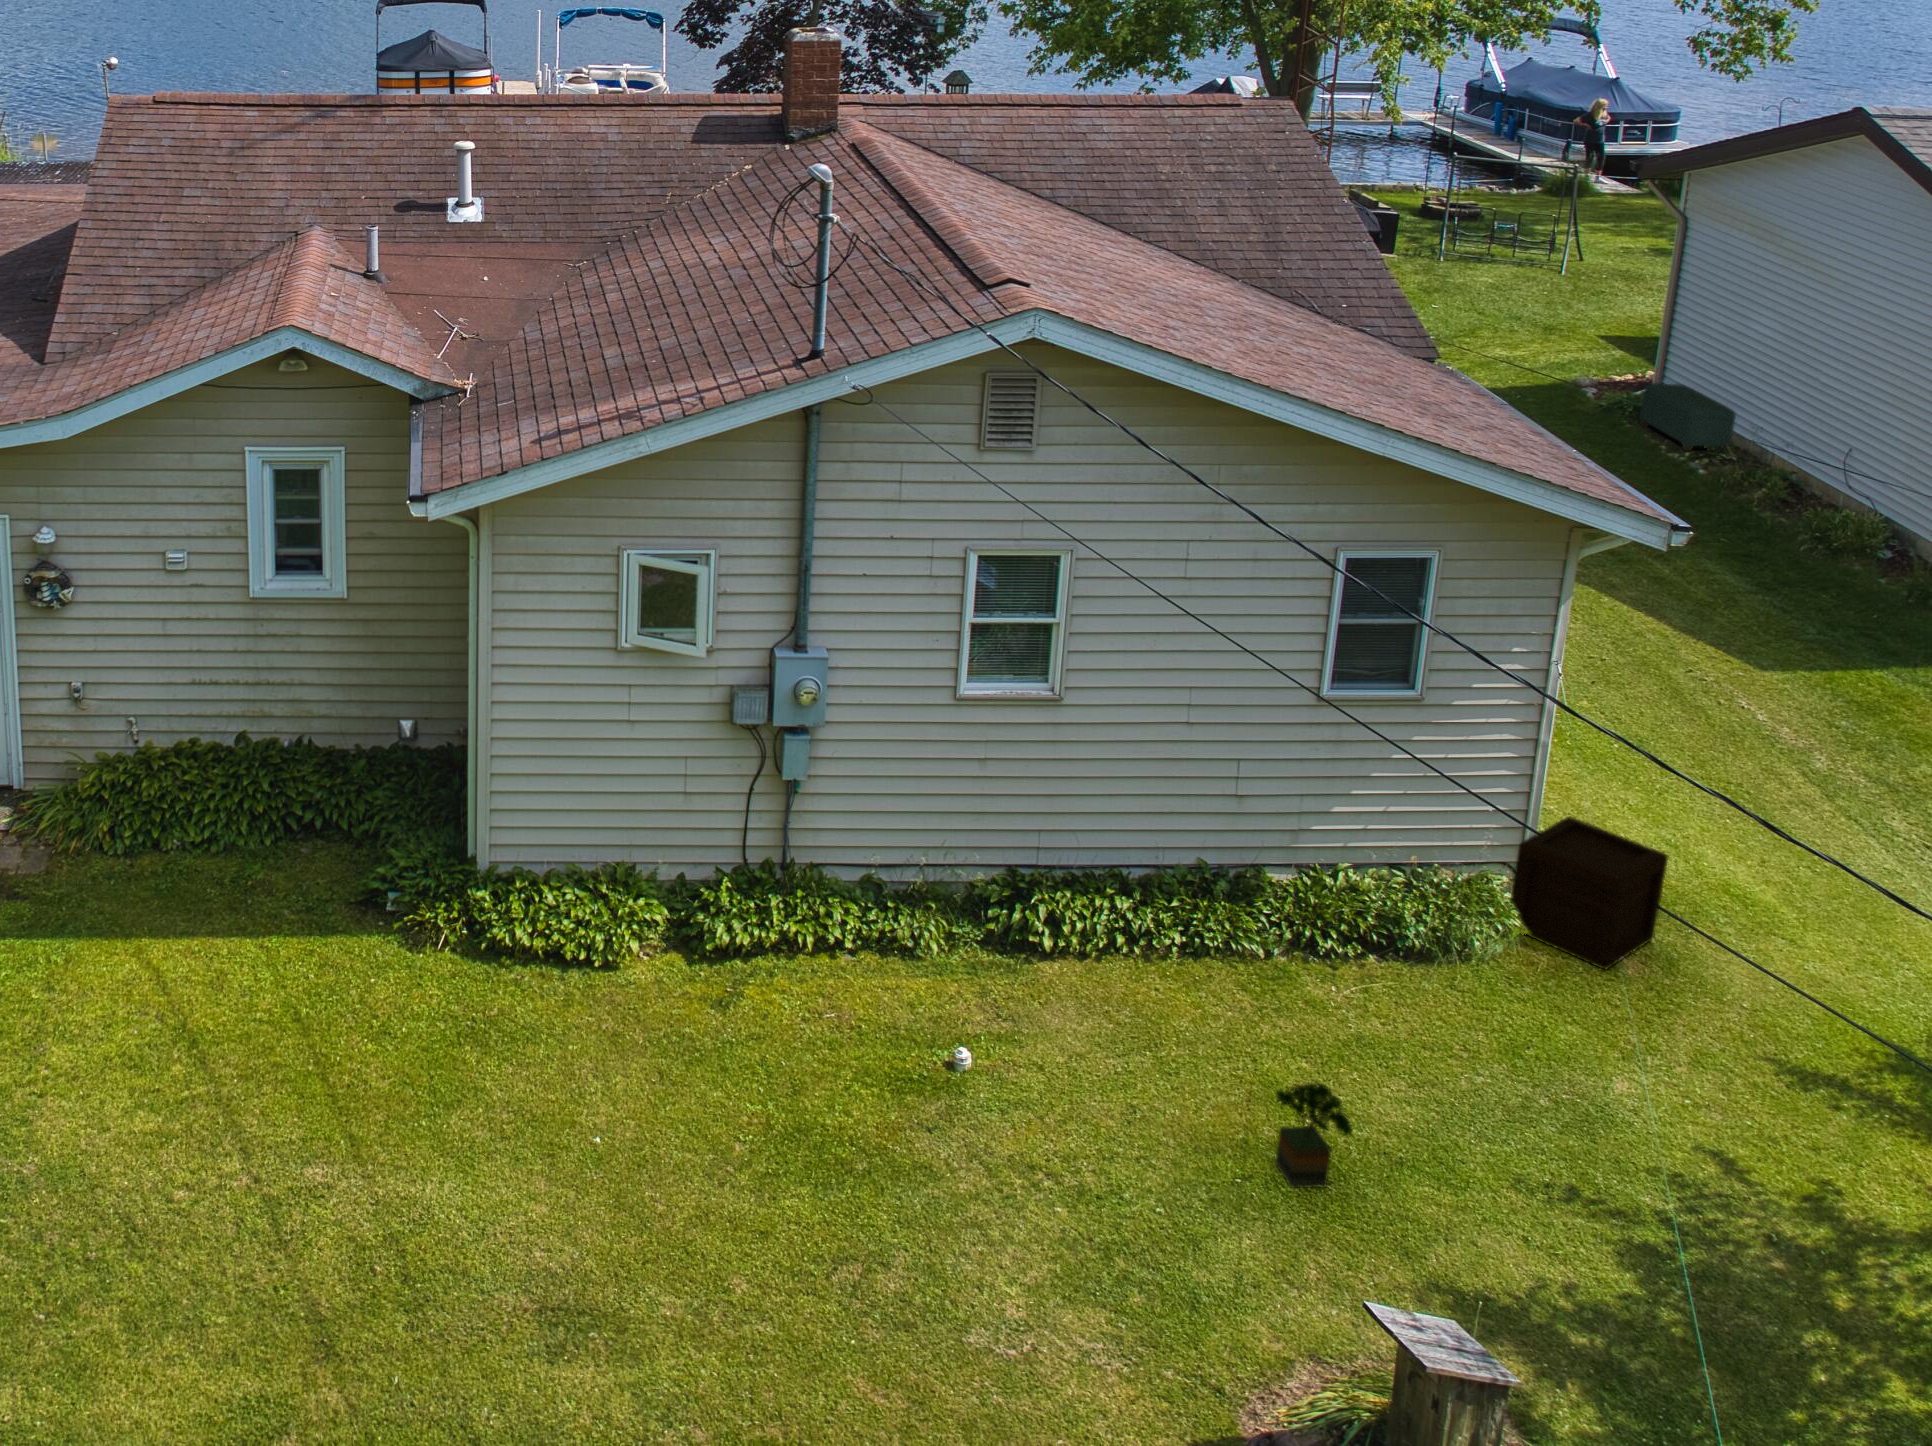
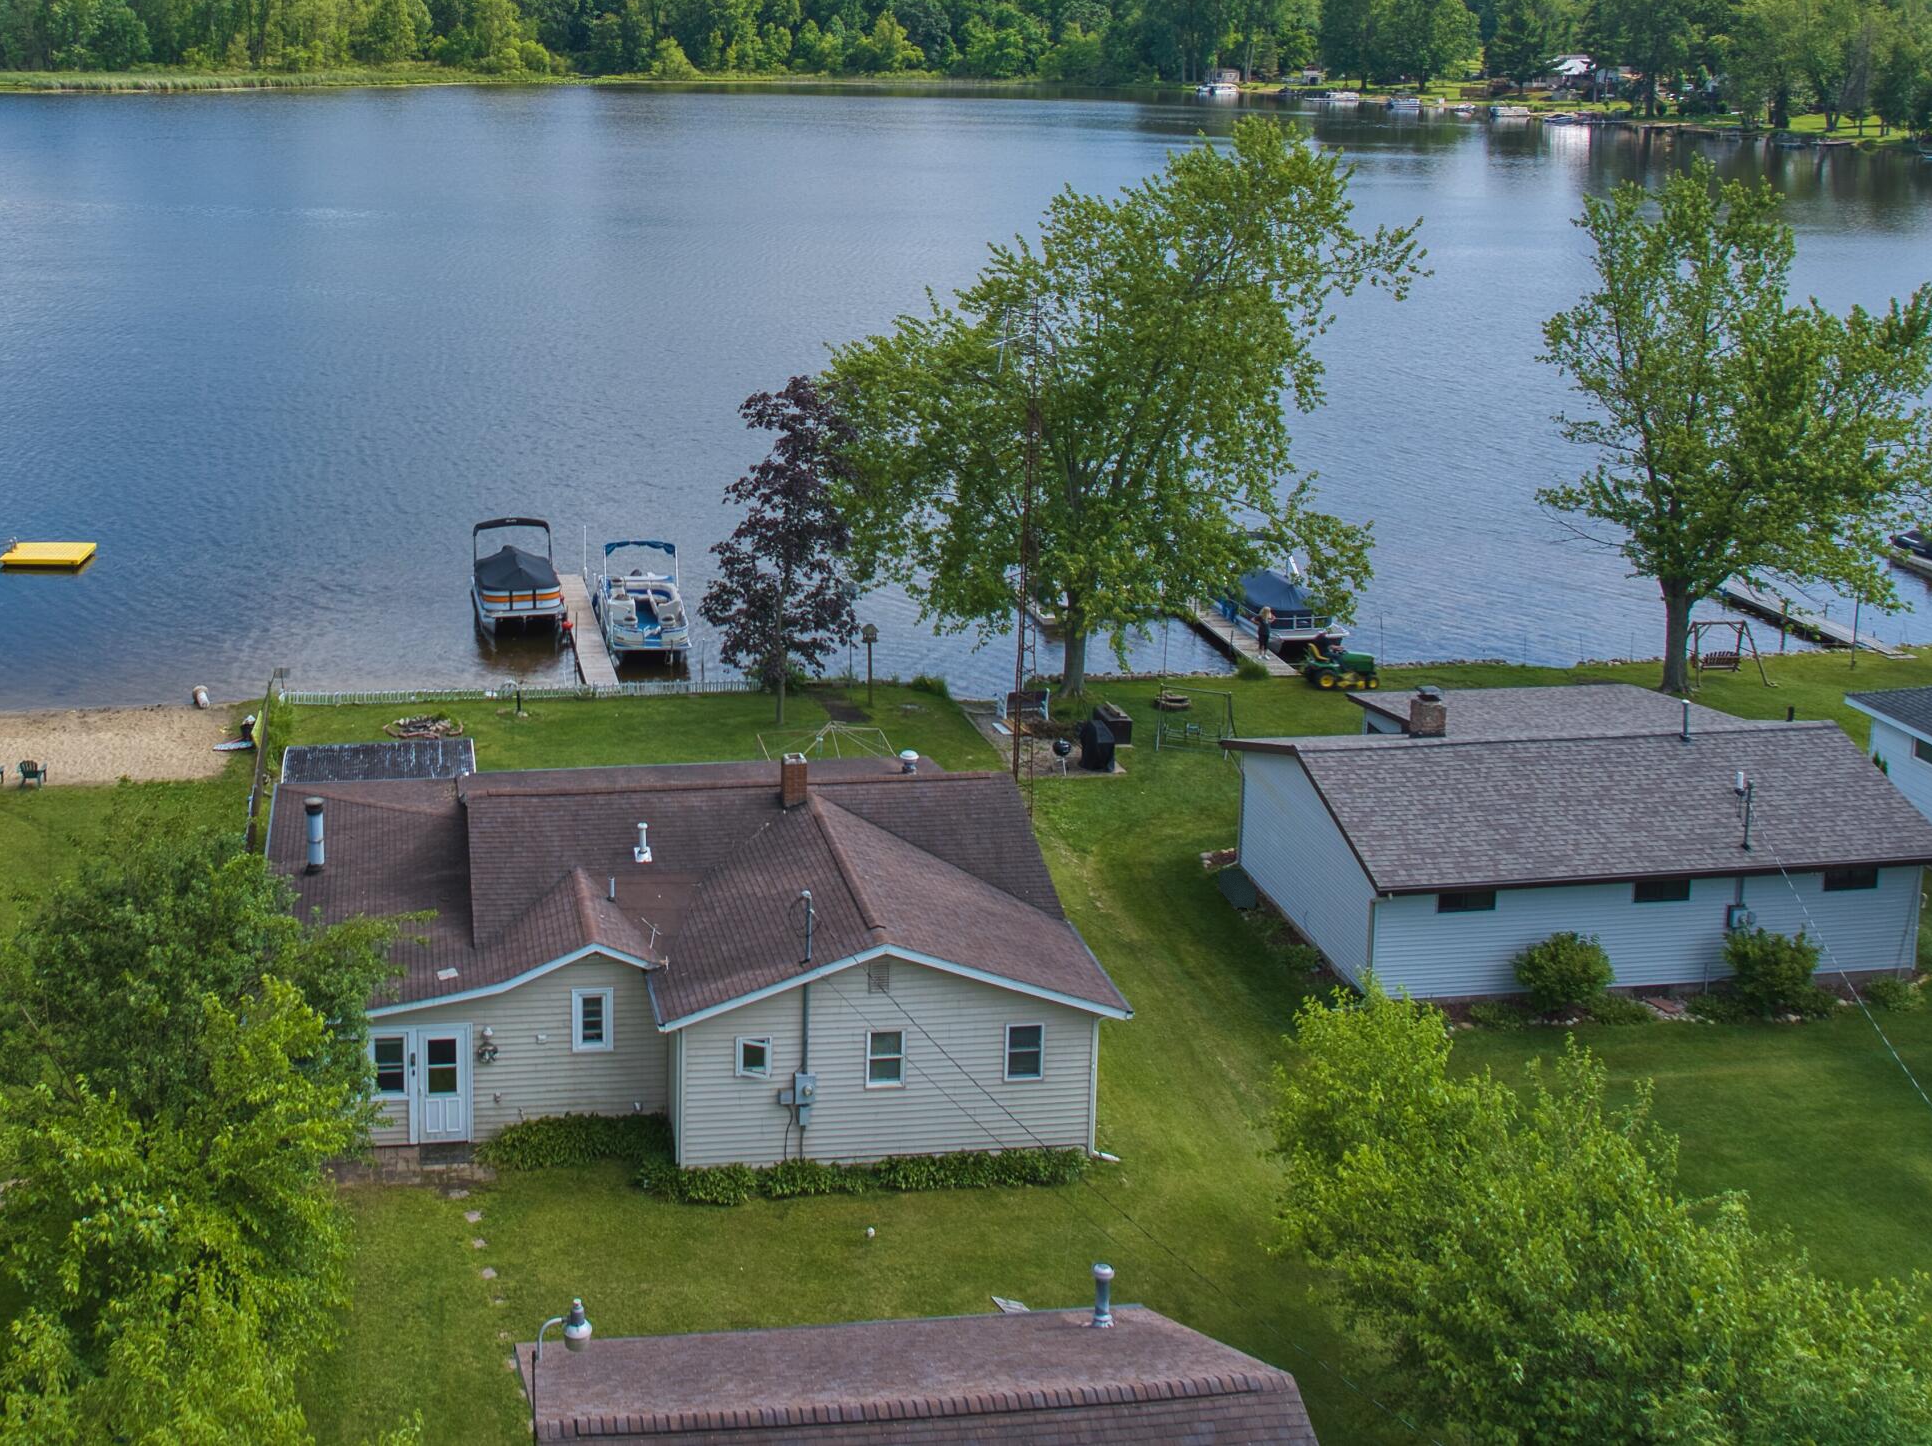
wooden crate: present [1511,816,1668,969] -> none [1082,1125,1138,1188]
potted tree: present [1275,1082,1352,1188] -> none [975,1234,1000,1274]

